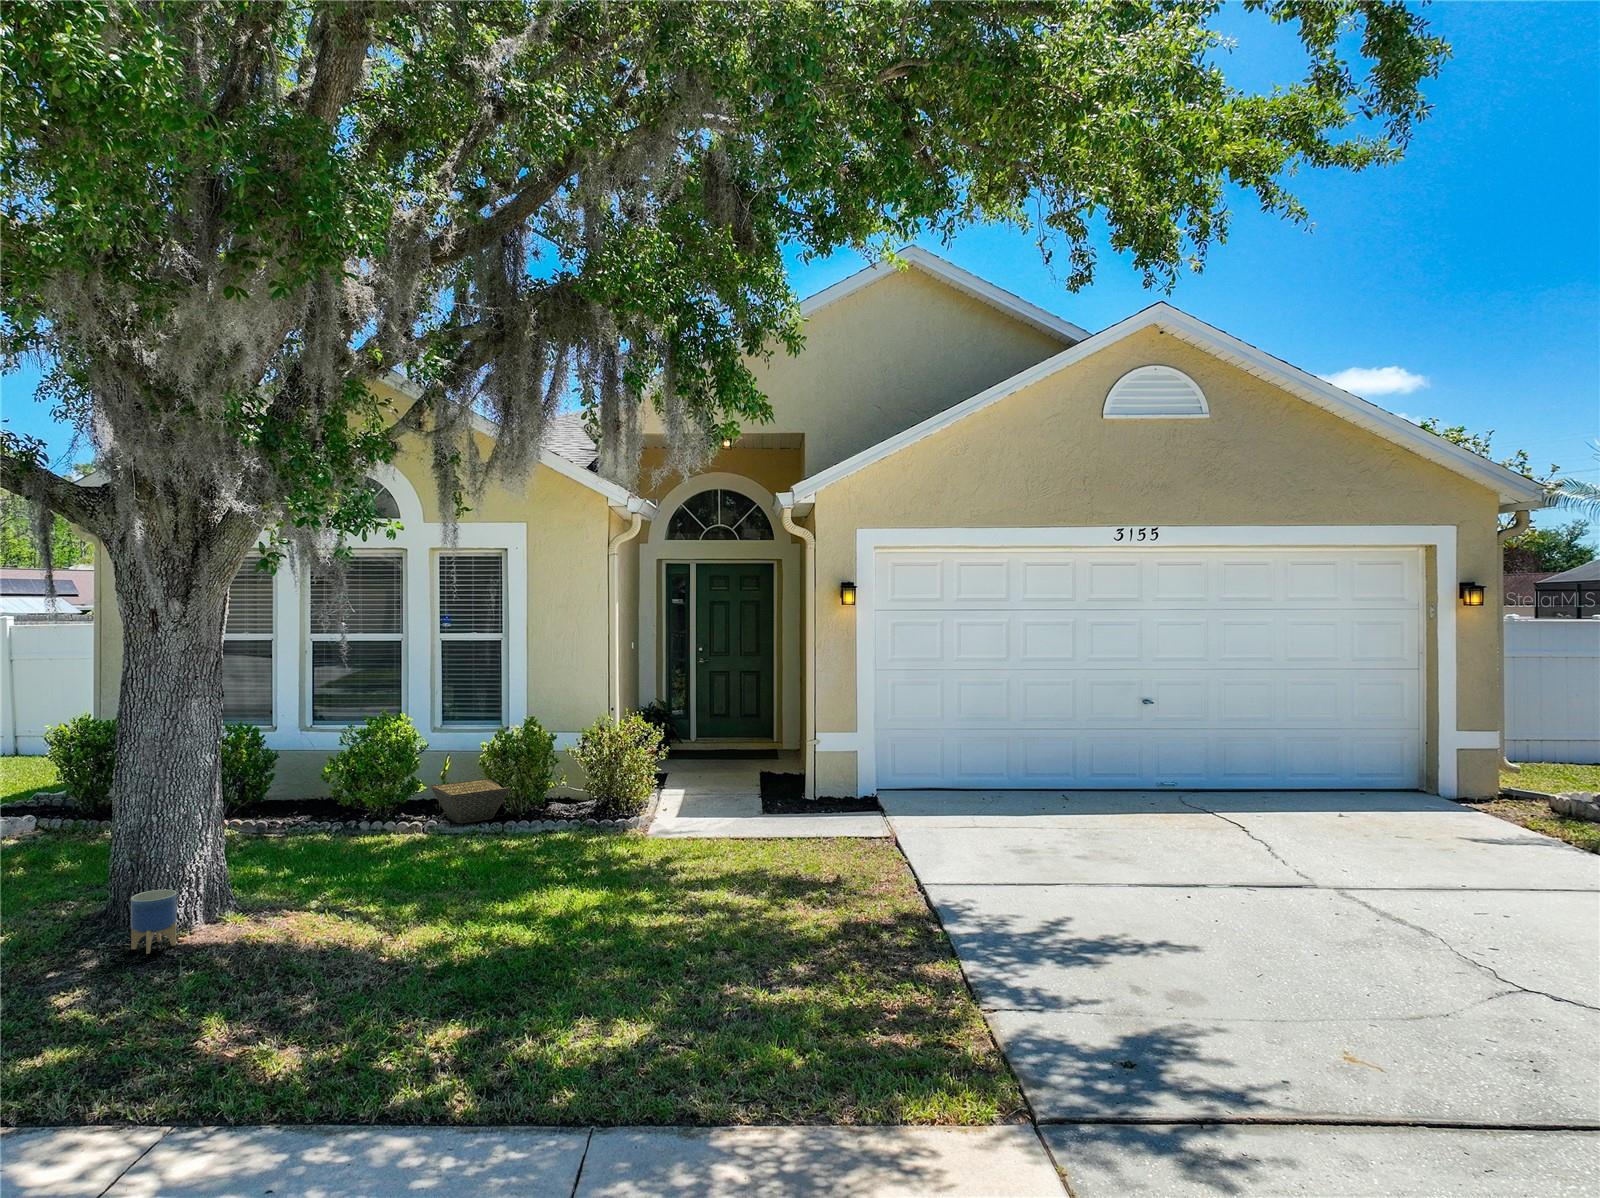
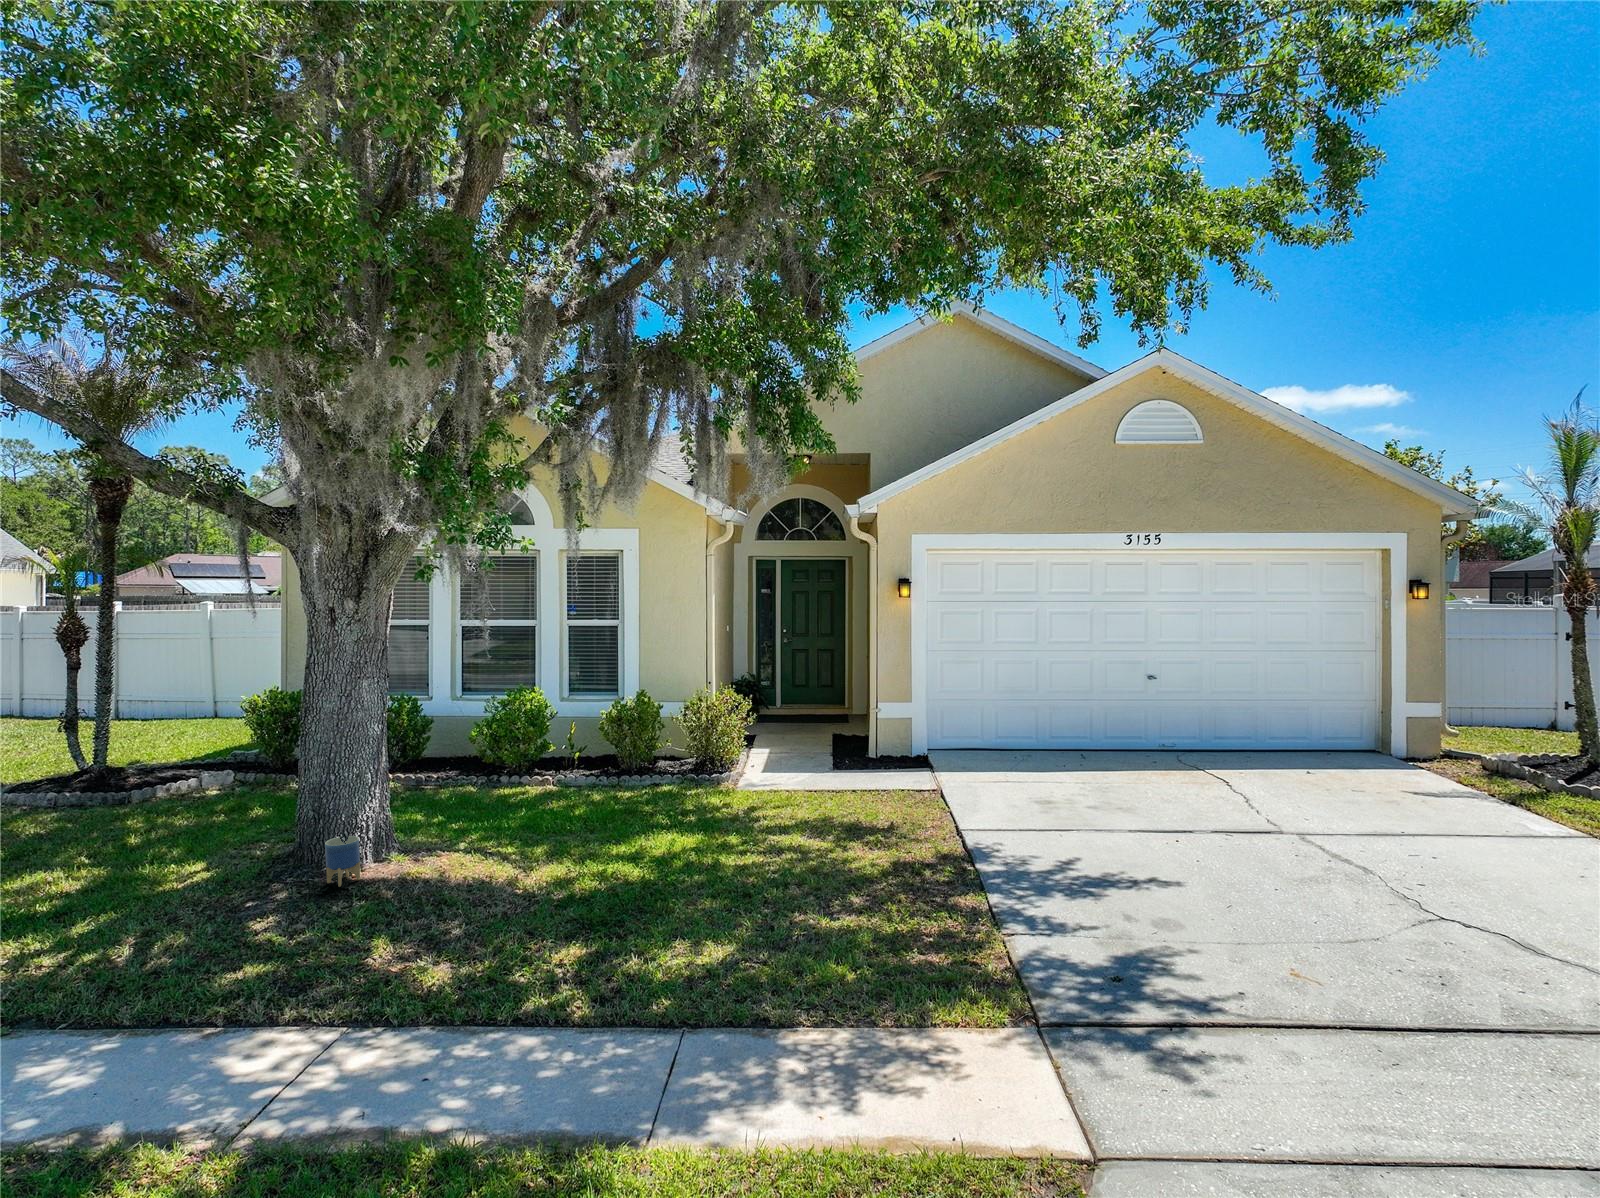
basket: present [431,779,510,824] -> none [555,740,620,778]

